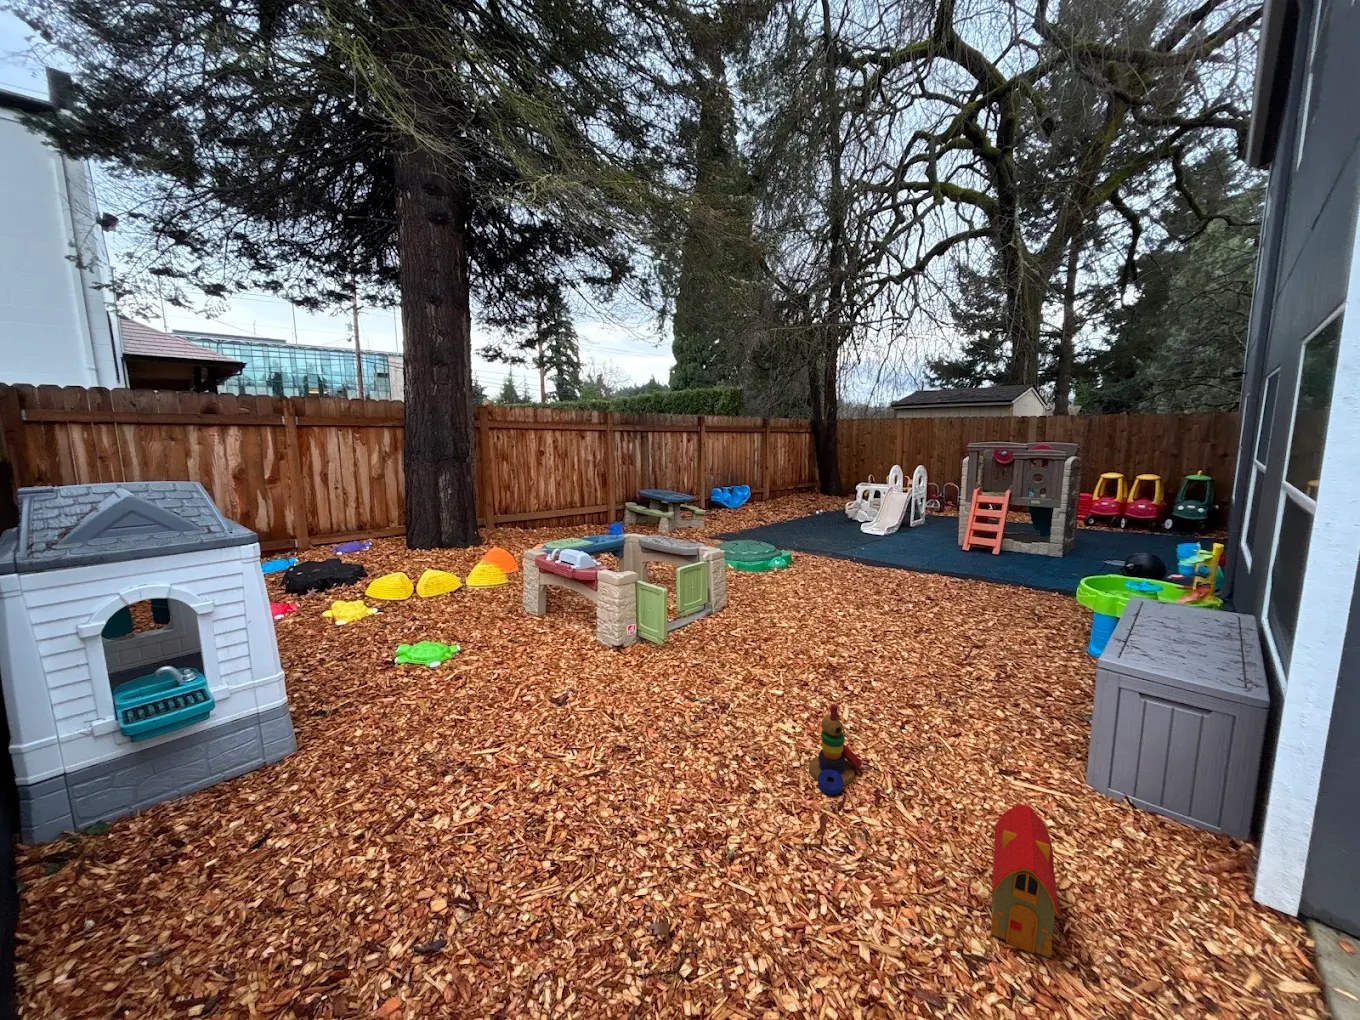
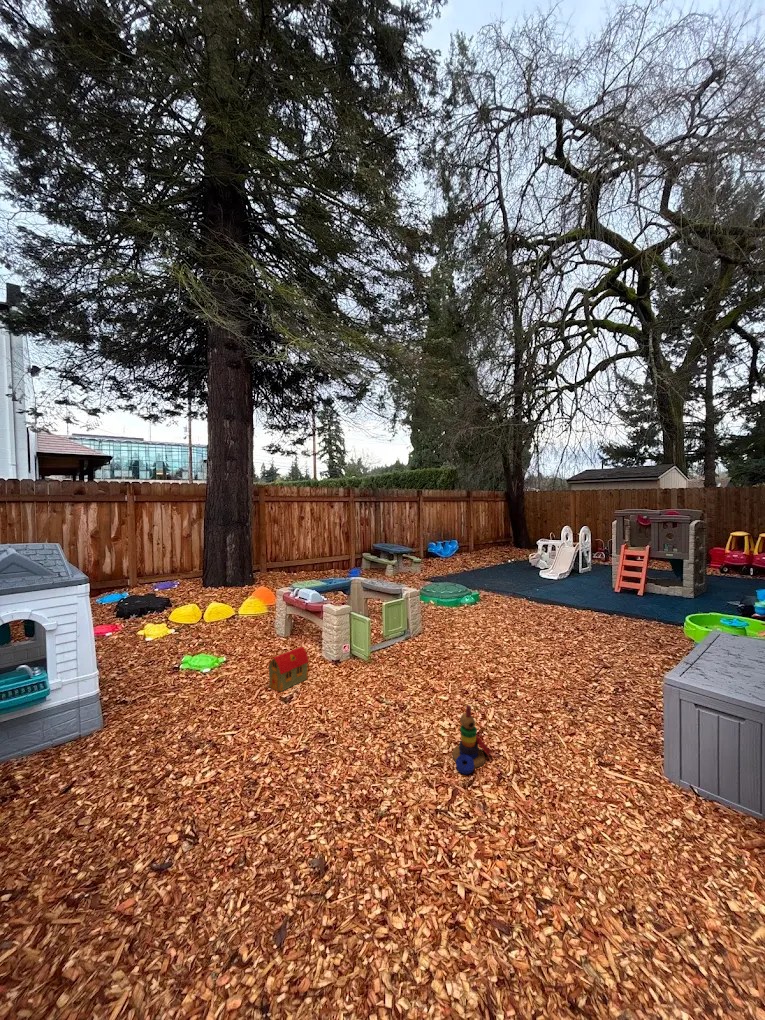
toy house: present [991,804,1059,958] -> present [268,647,309,691]

